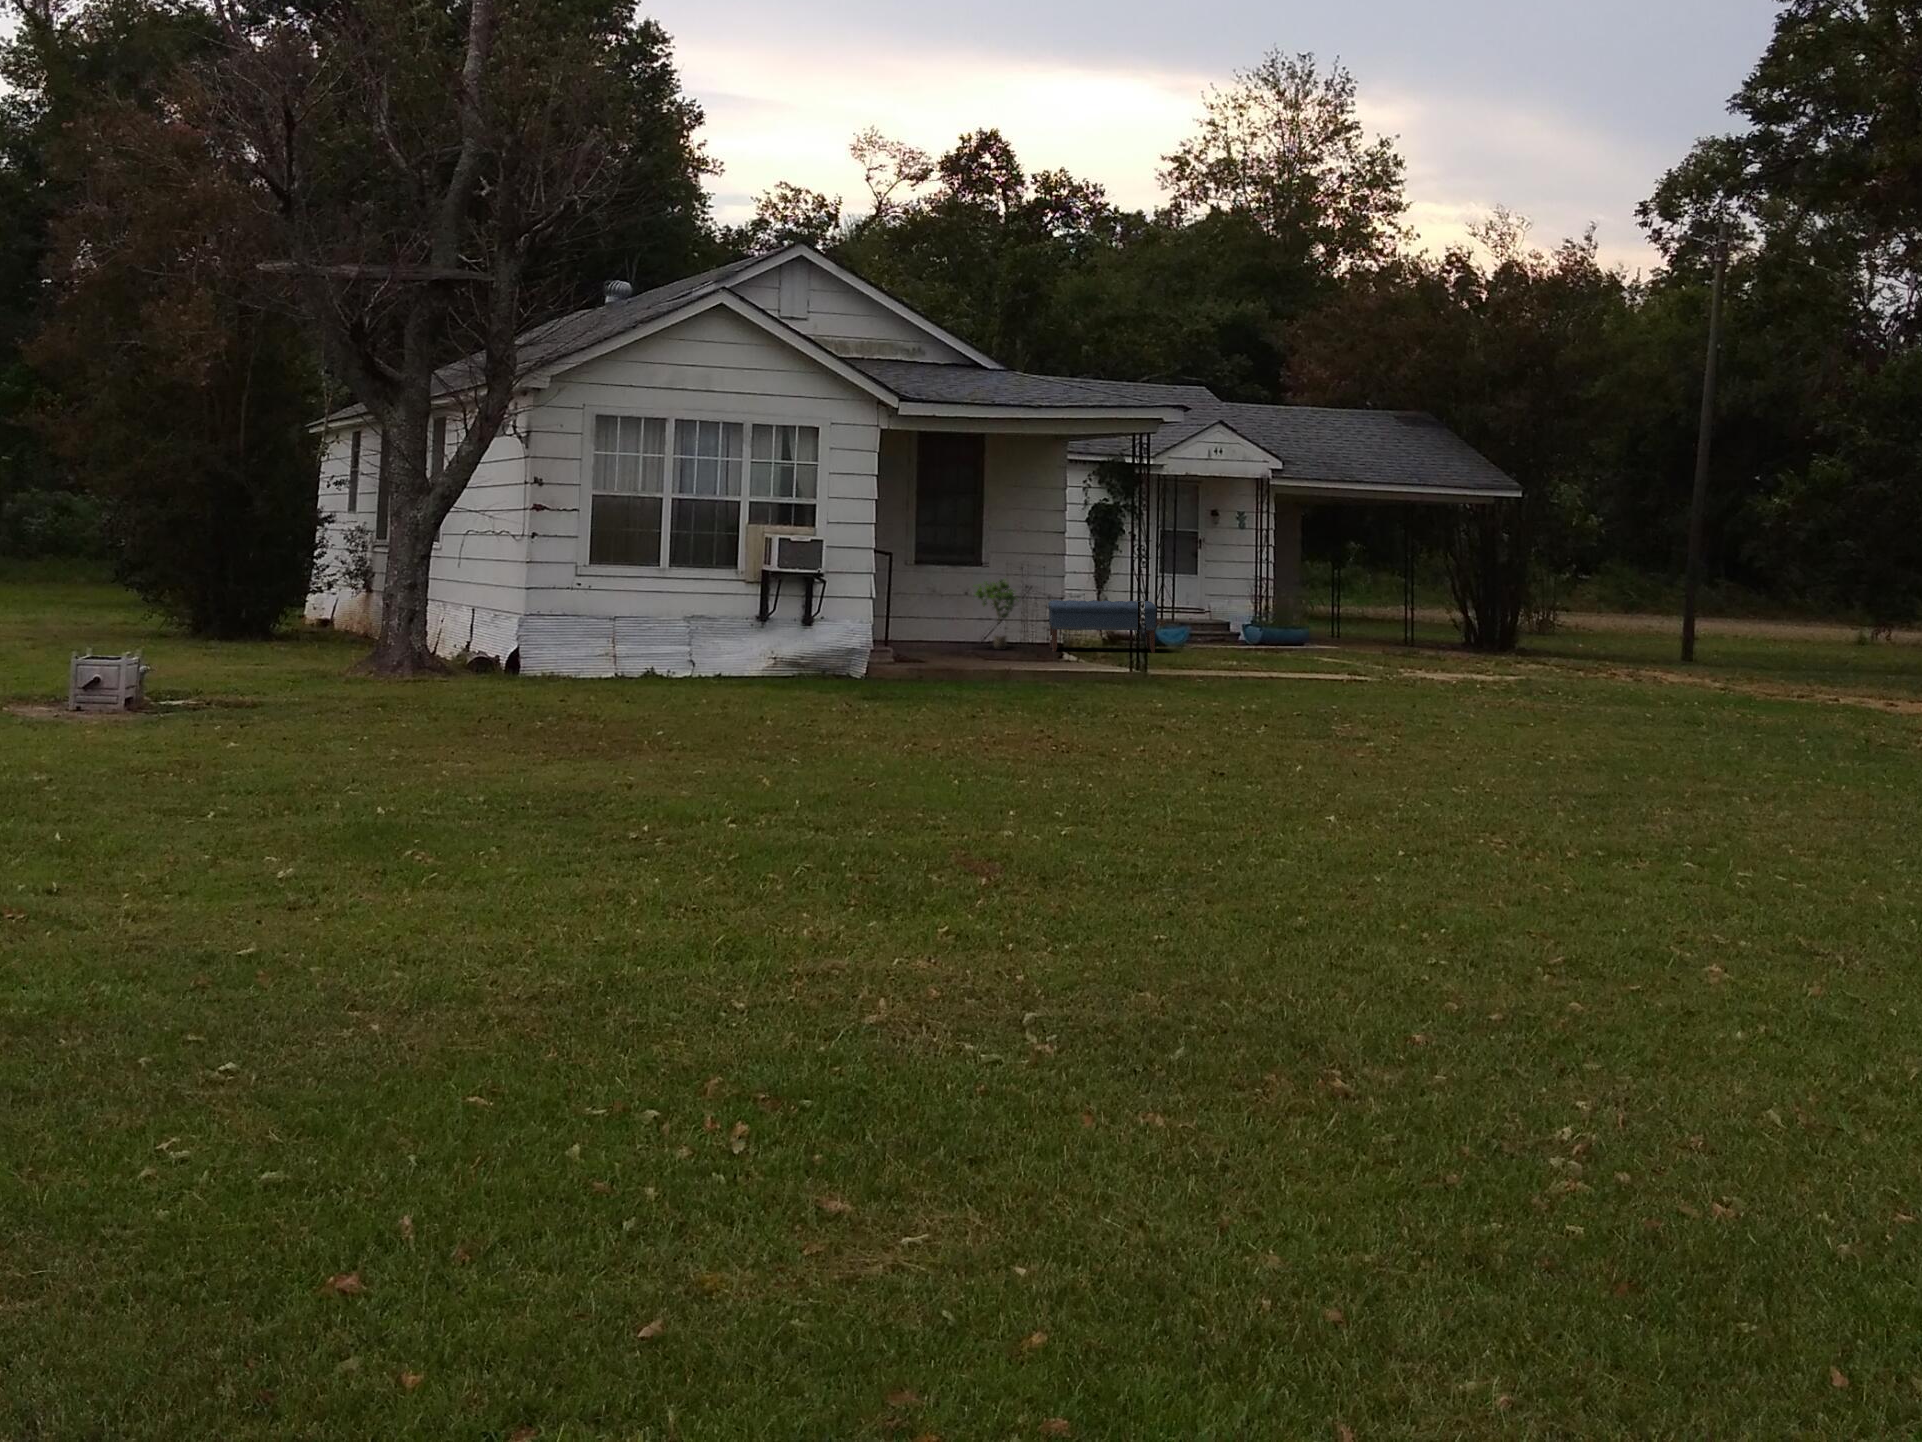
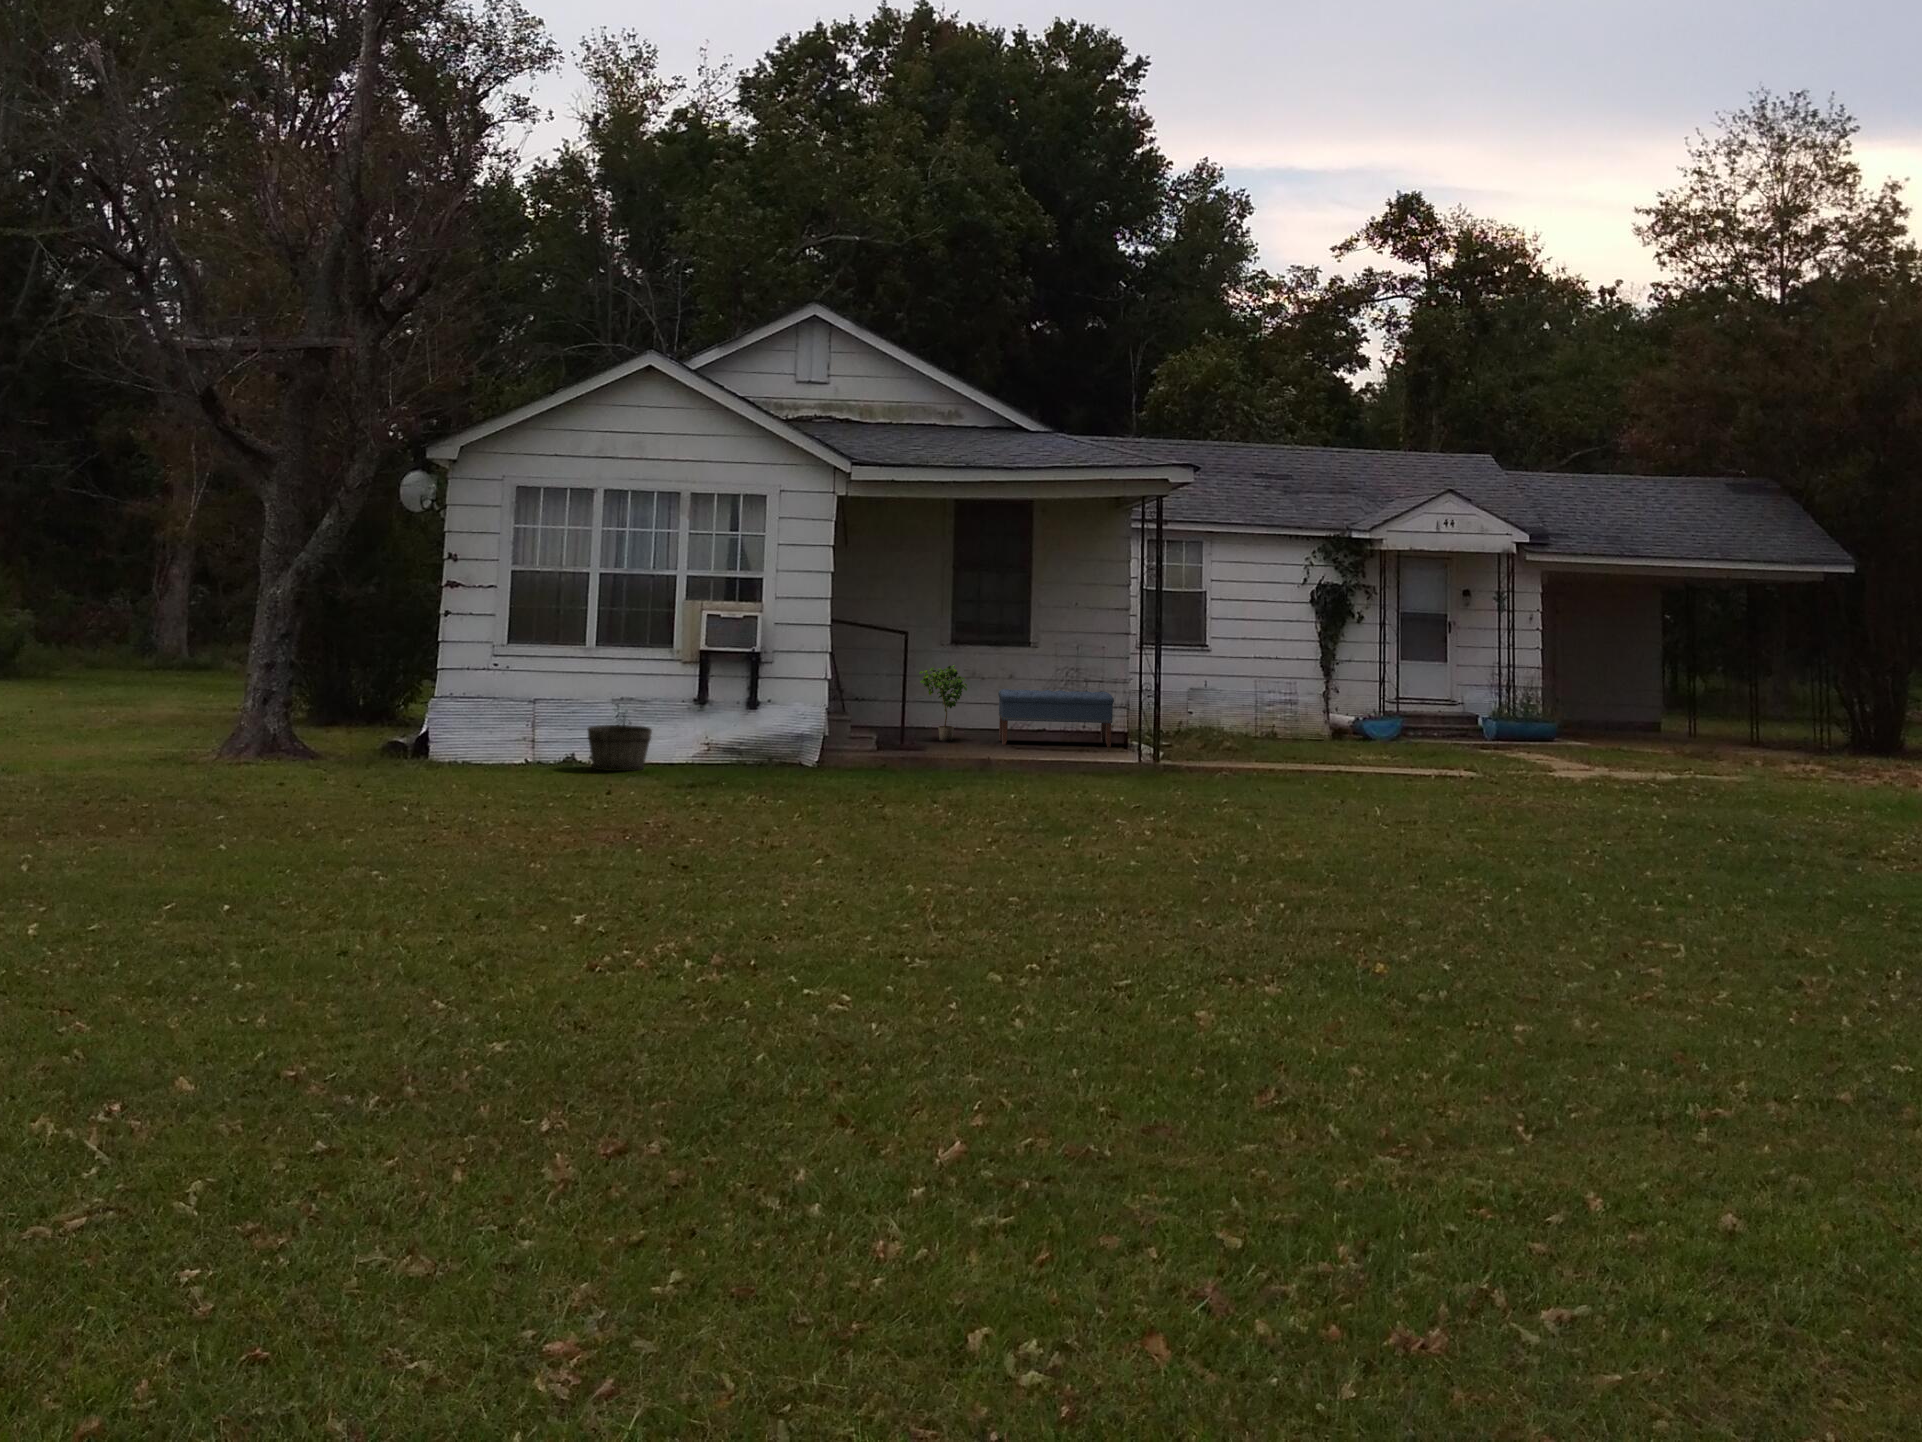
wooden bucket: none [660,630,720,683] -> present [588,716,652,771]

